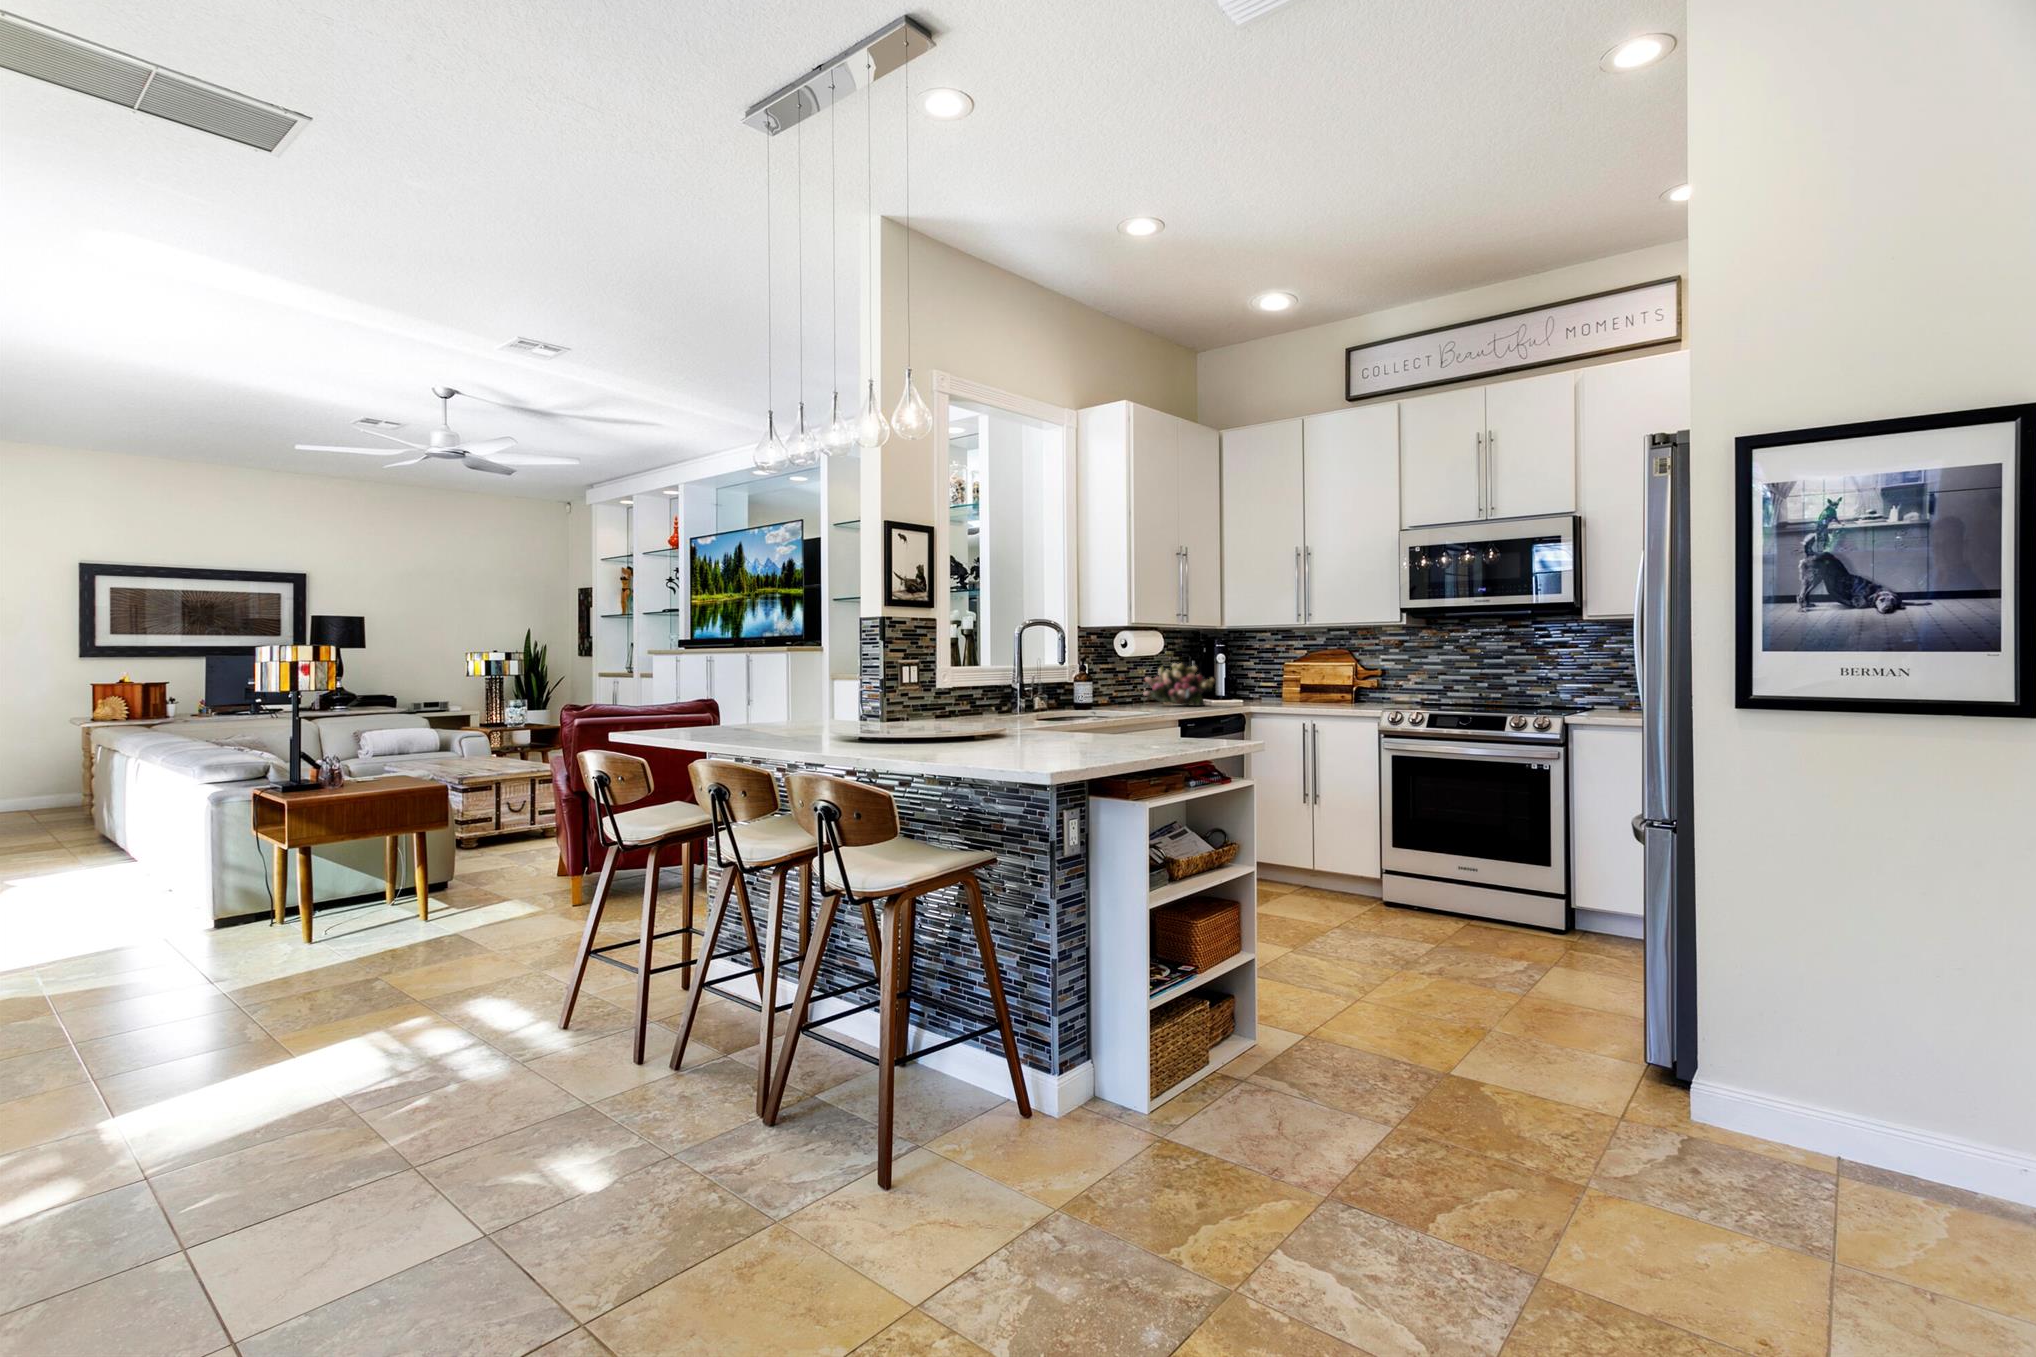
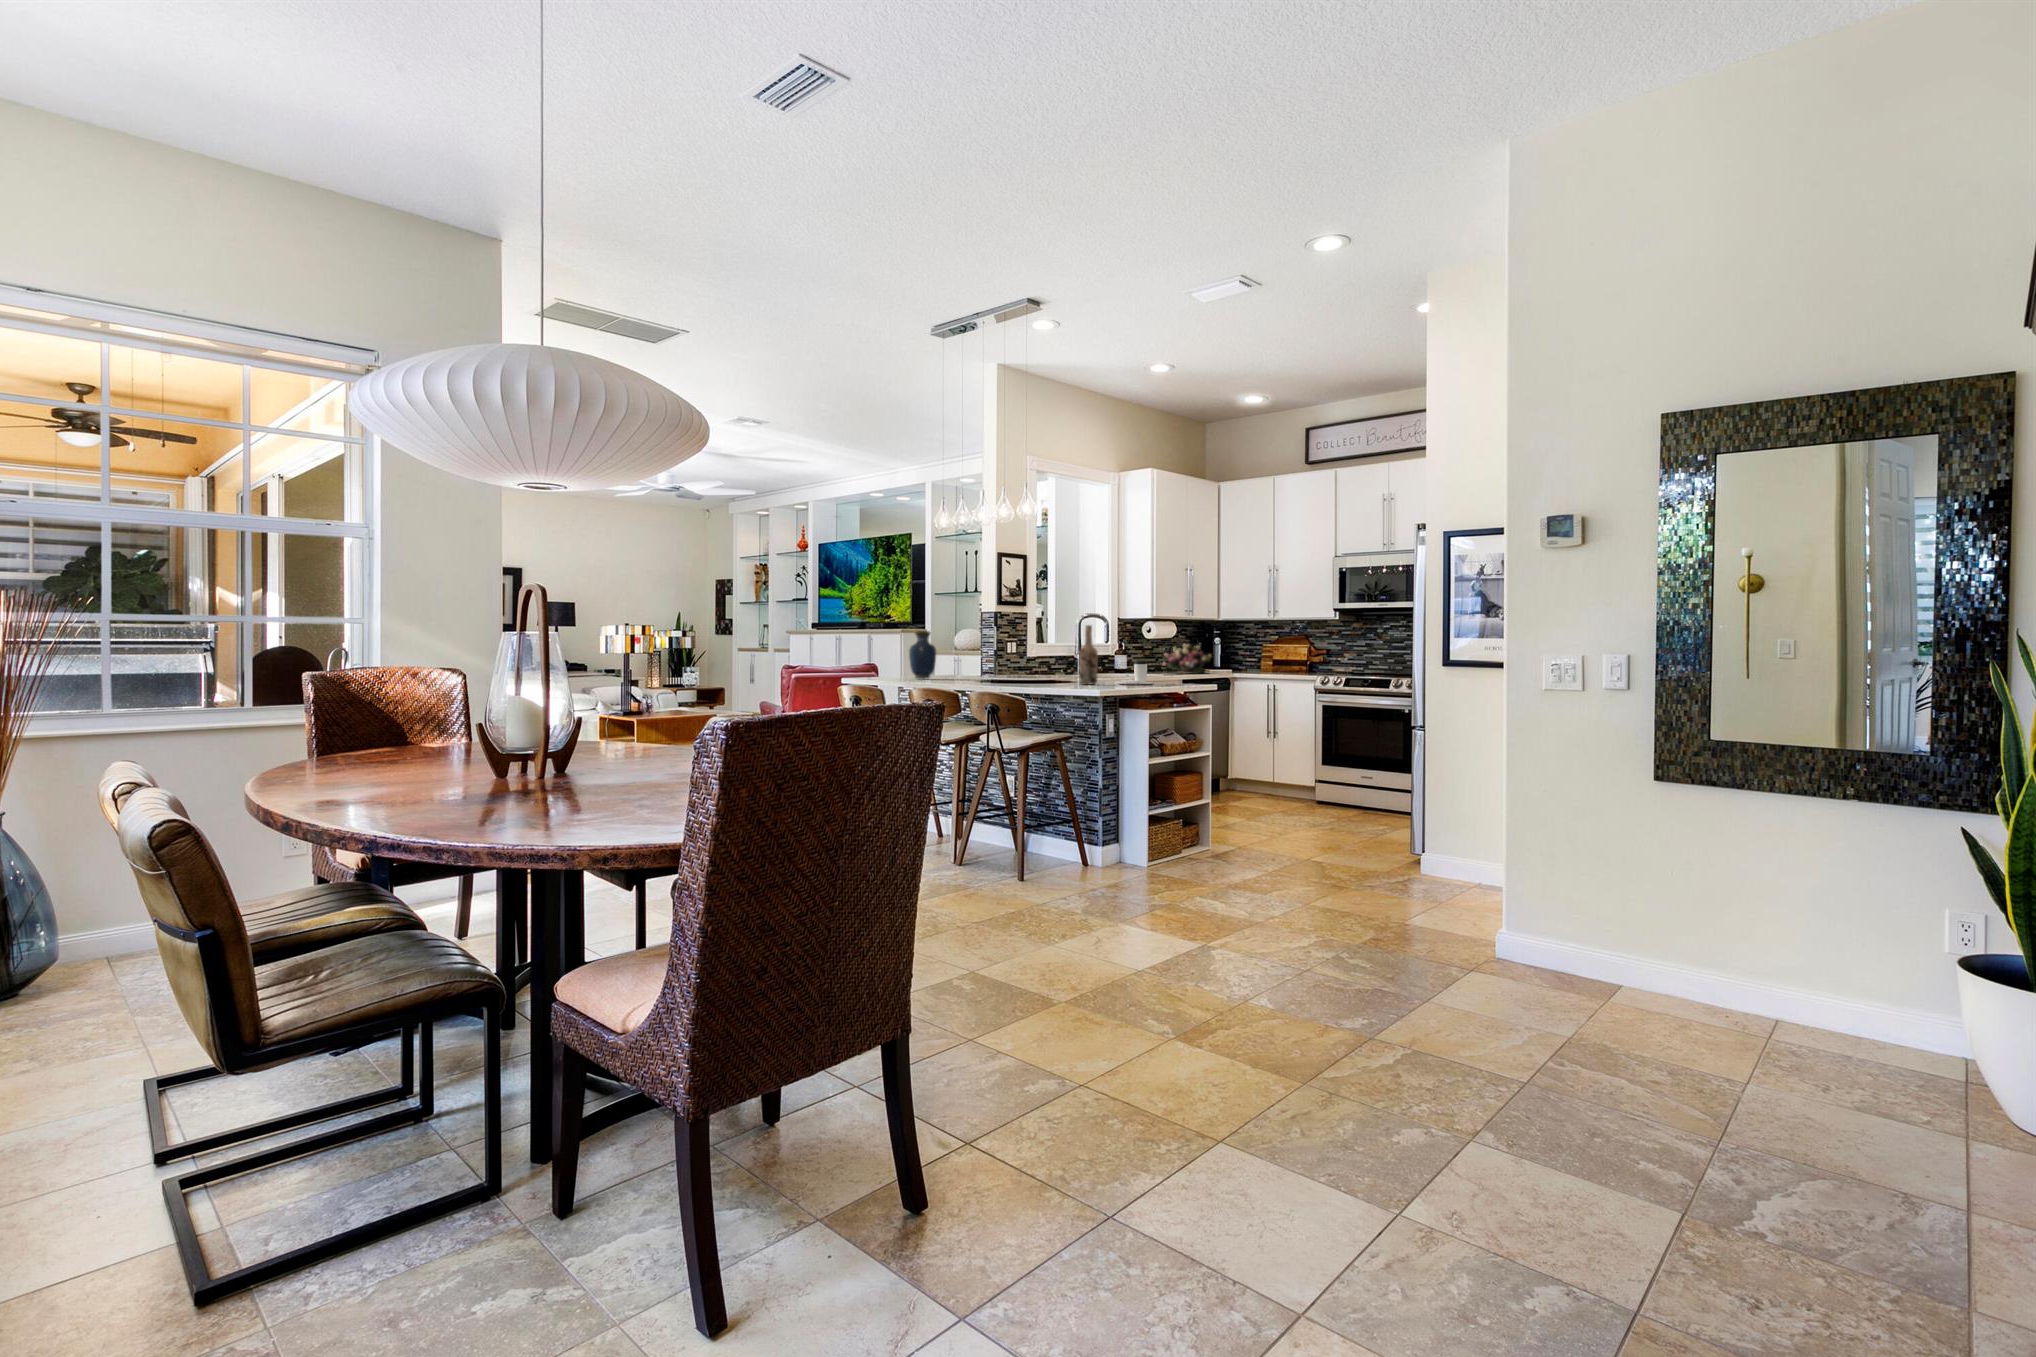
wine bottle: none [1011,636,1046,750] -> present [1079,625,1098,685]
vase: none [722,650,770,732] -> present [909,631,936,679]
coffee cup: none [1081,702,1153,748] -> present [1117,661,1154,685]

